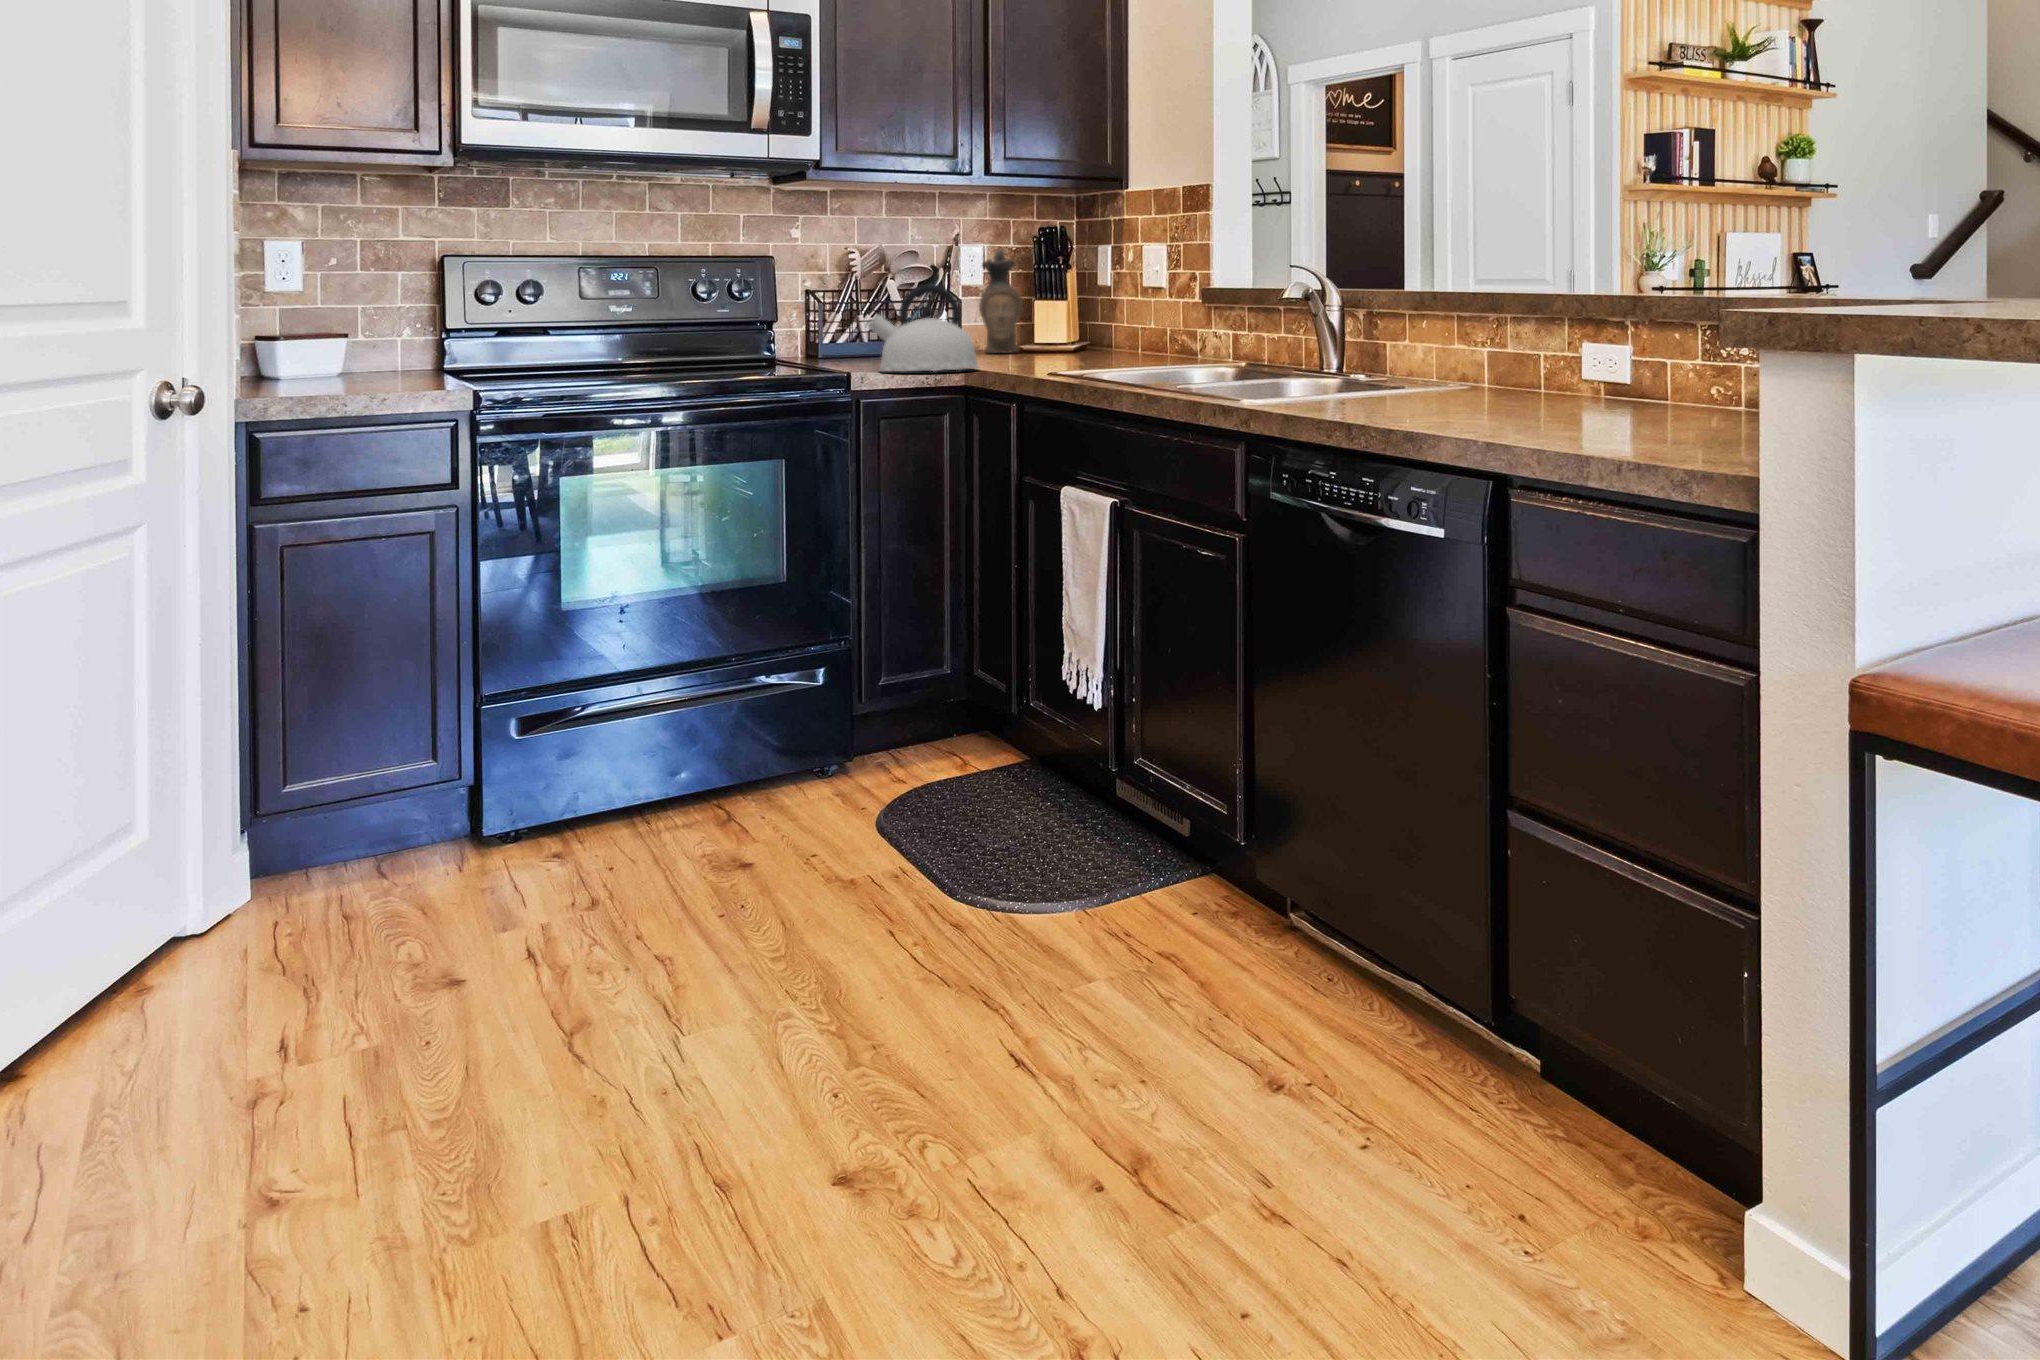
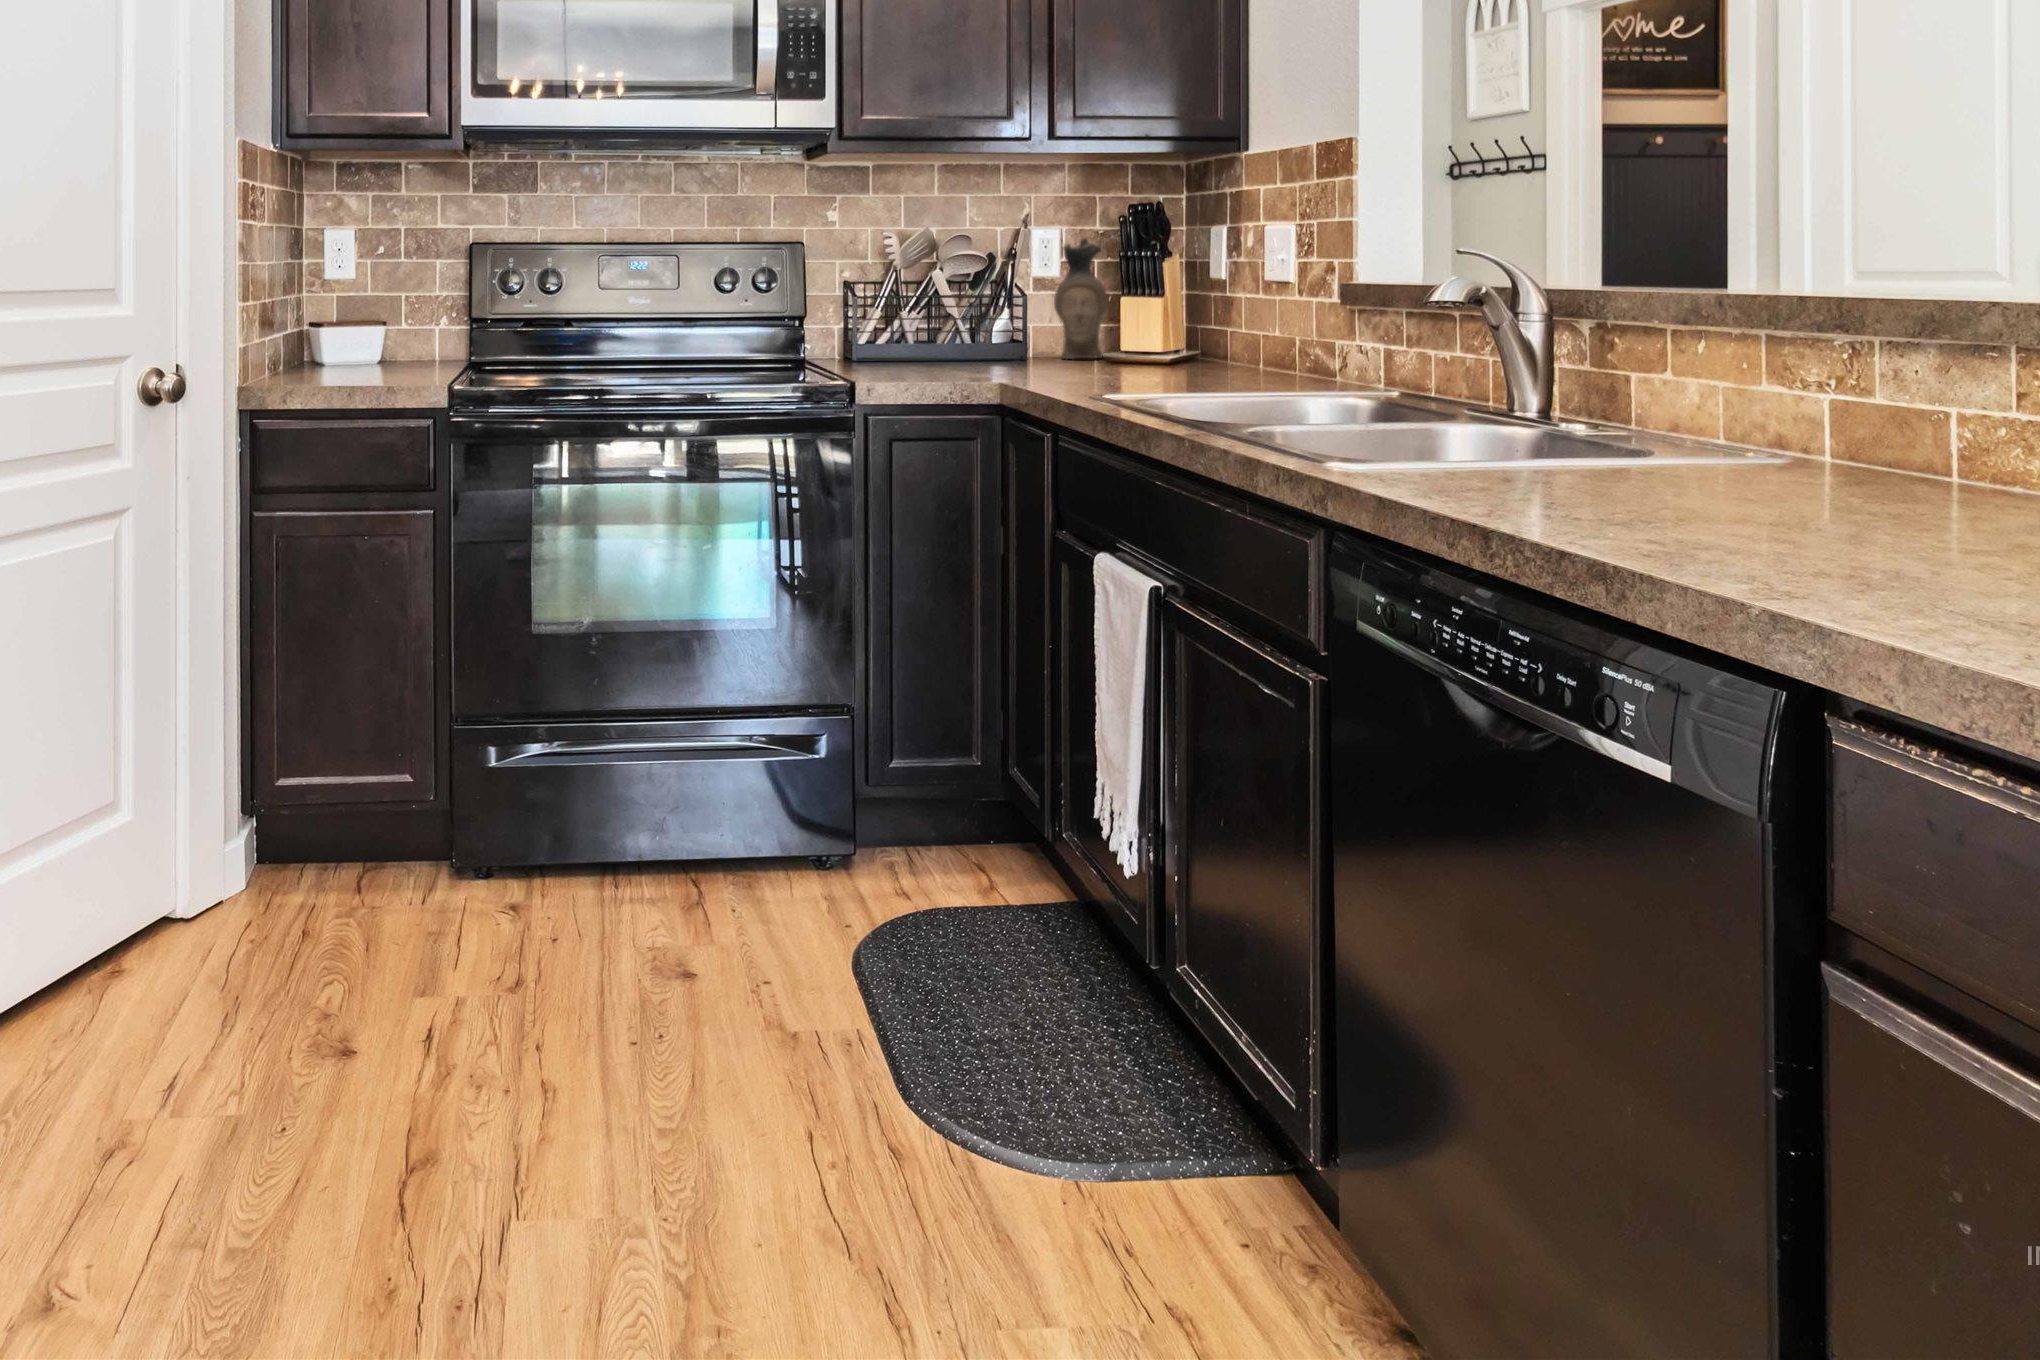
kettle: present [868,284,978,372] -> none [886,276,1021,384]

